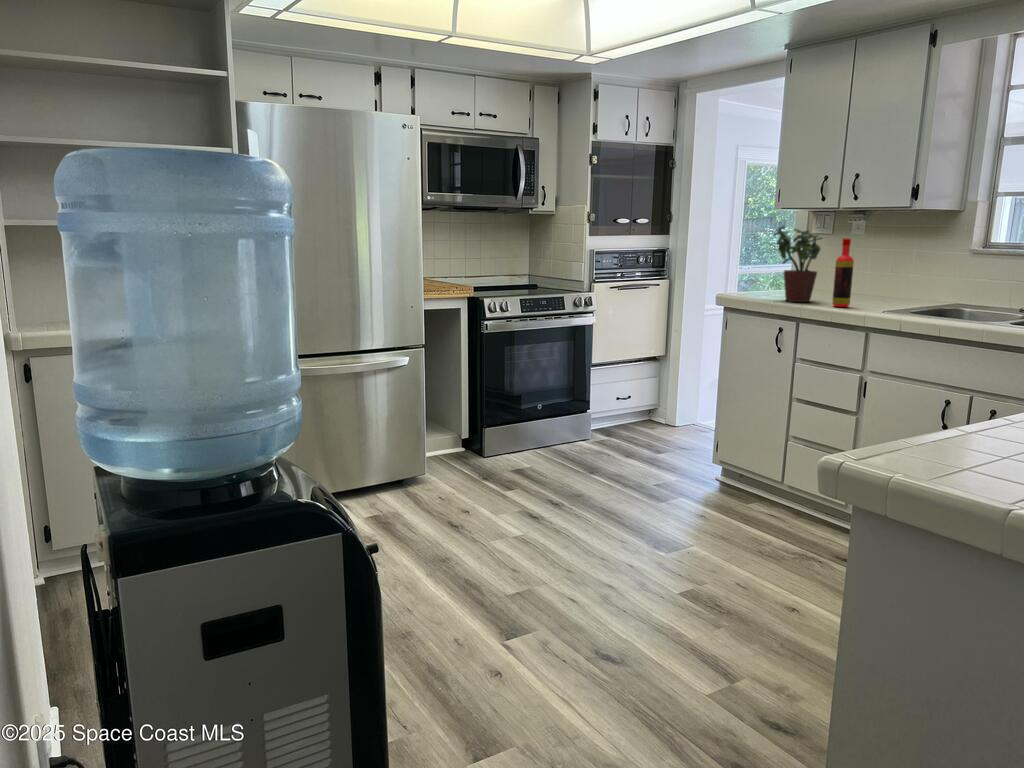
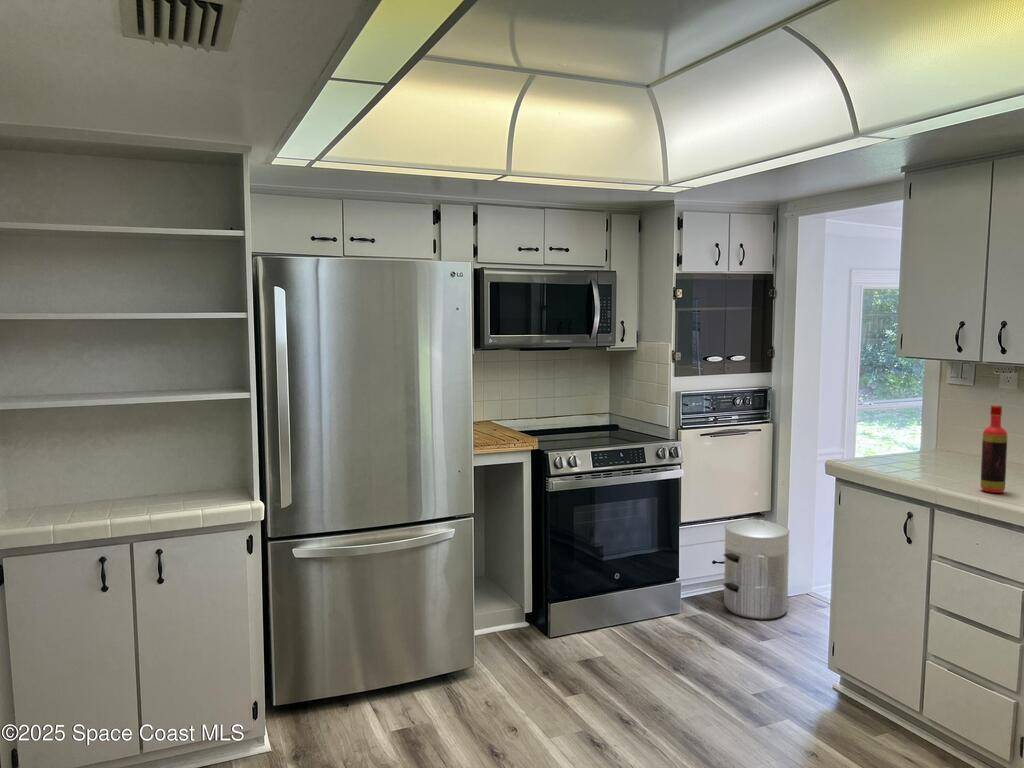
potted plant: present [773,226,822,302] -> none [896,384,963,480]
waste bin: none [627,357,682,441] -> present [723,517,789,619]

